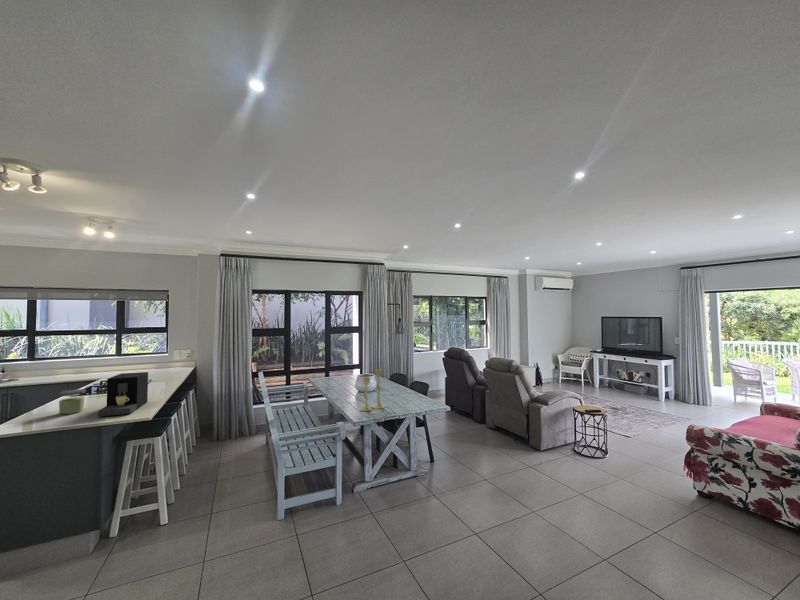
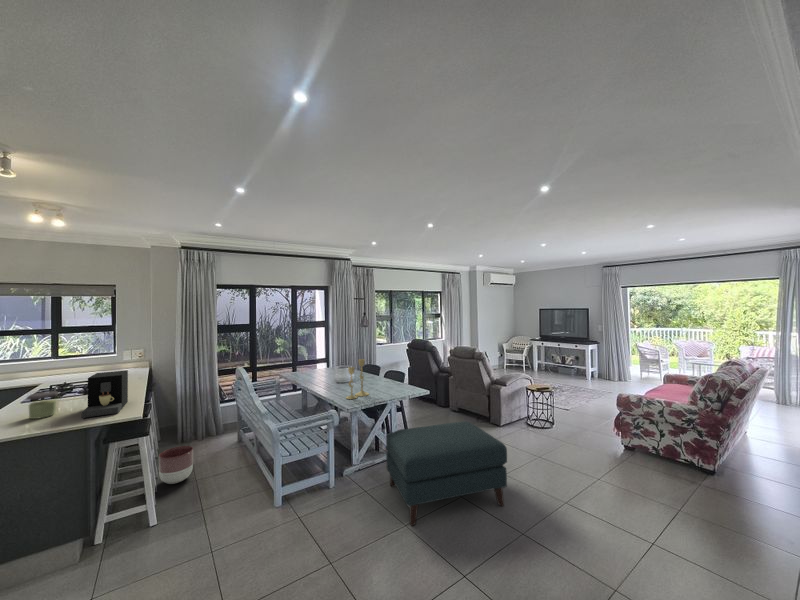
planter: none [183,446,216,483] -> present [159,446,193,484]
ottoman: none [396,446,529,562] -> present [386,421,507,526]

